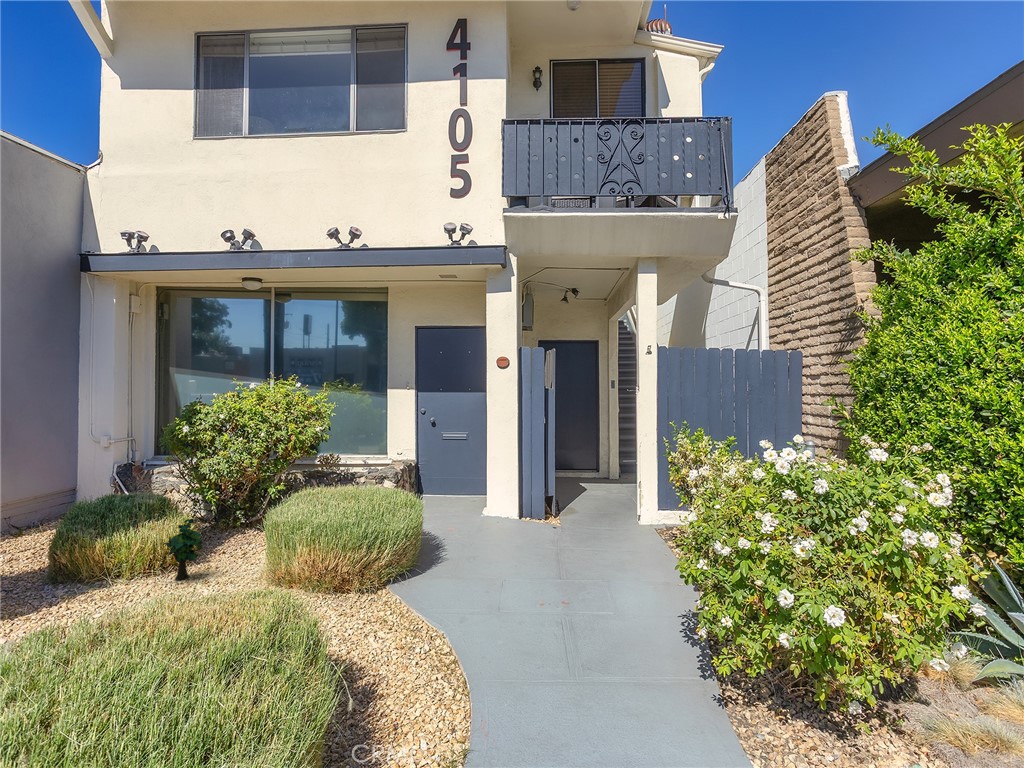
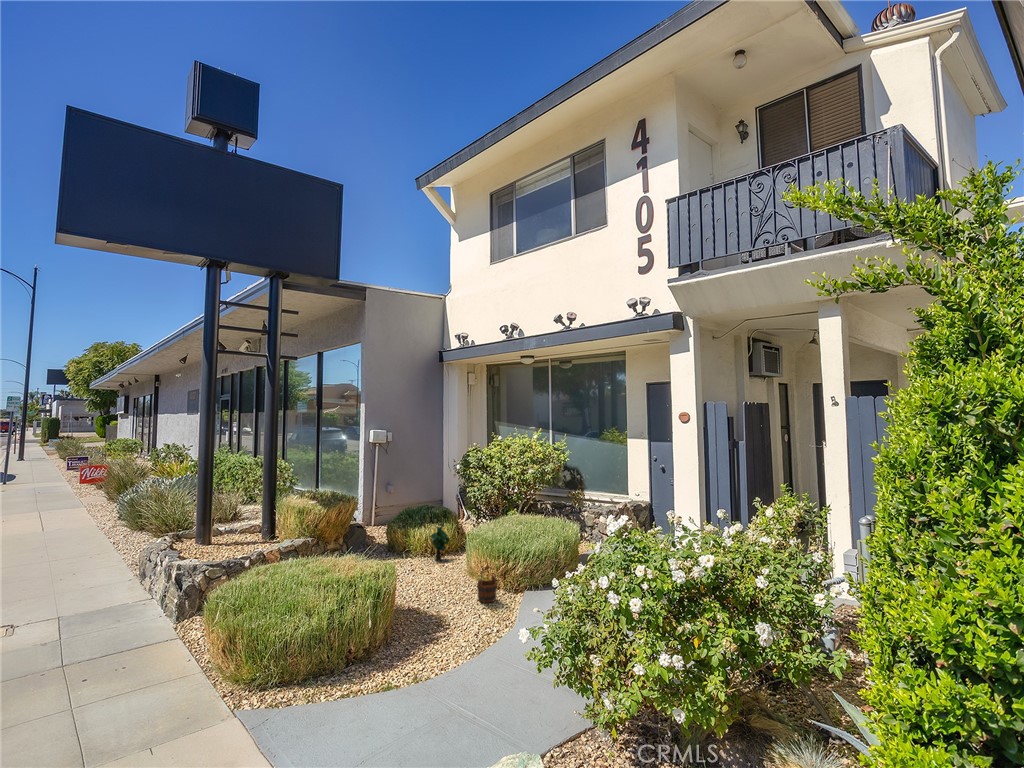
wooden bucket: none [343,563,374,618] -> present [477,566,497,603]

